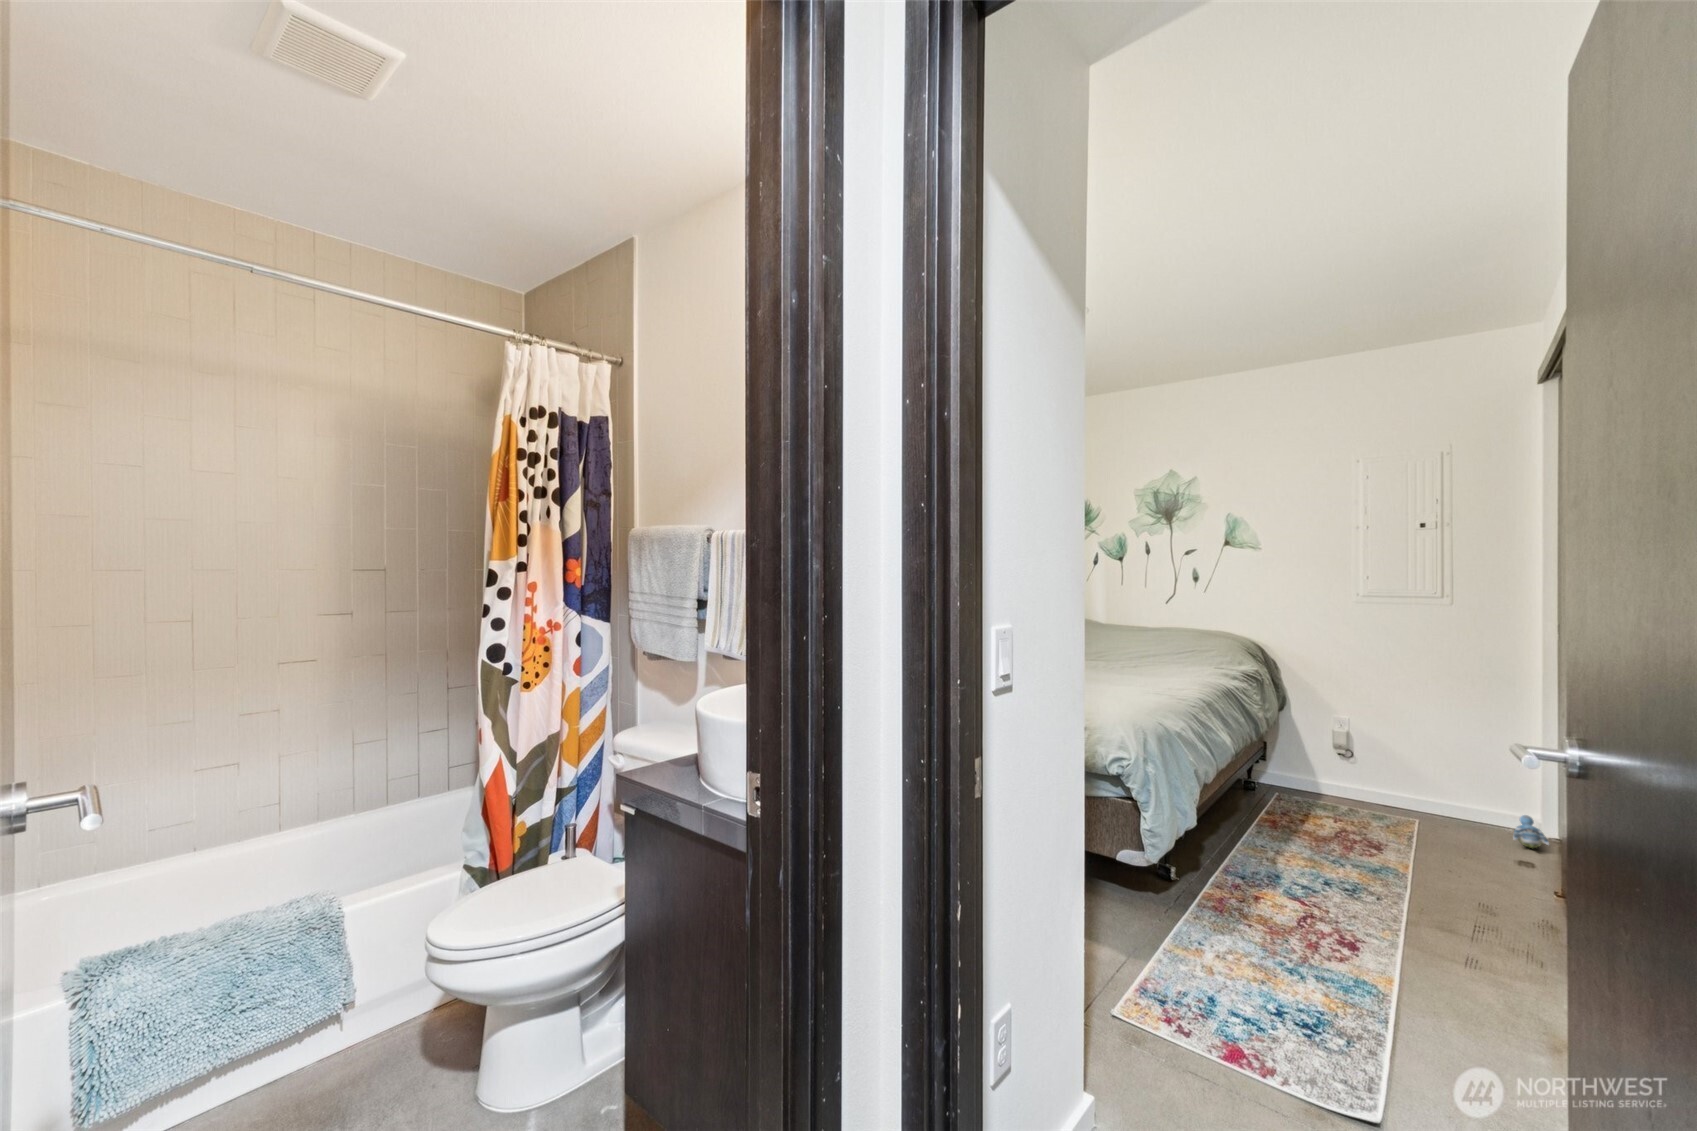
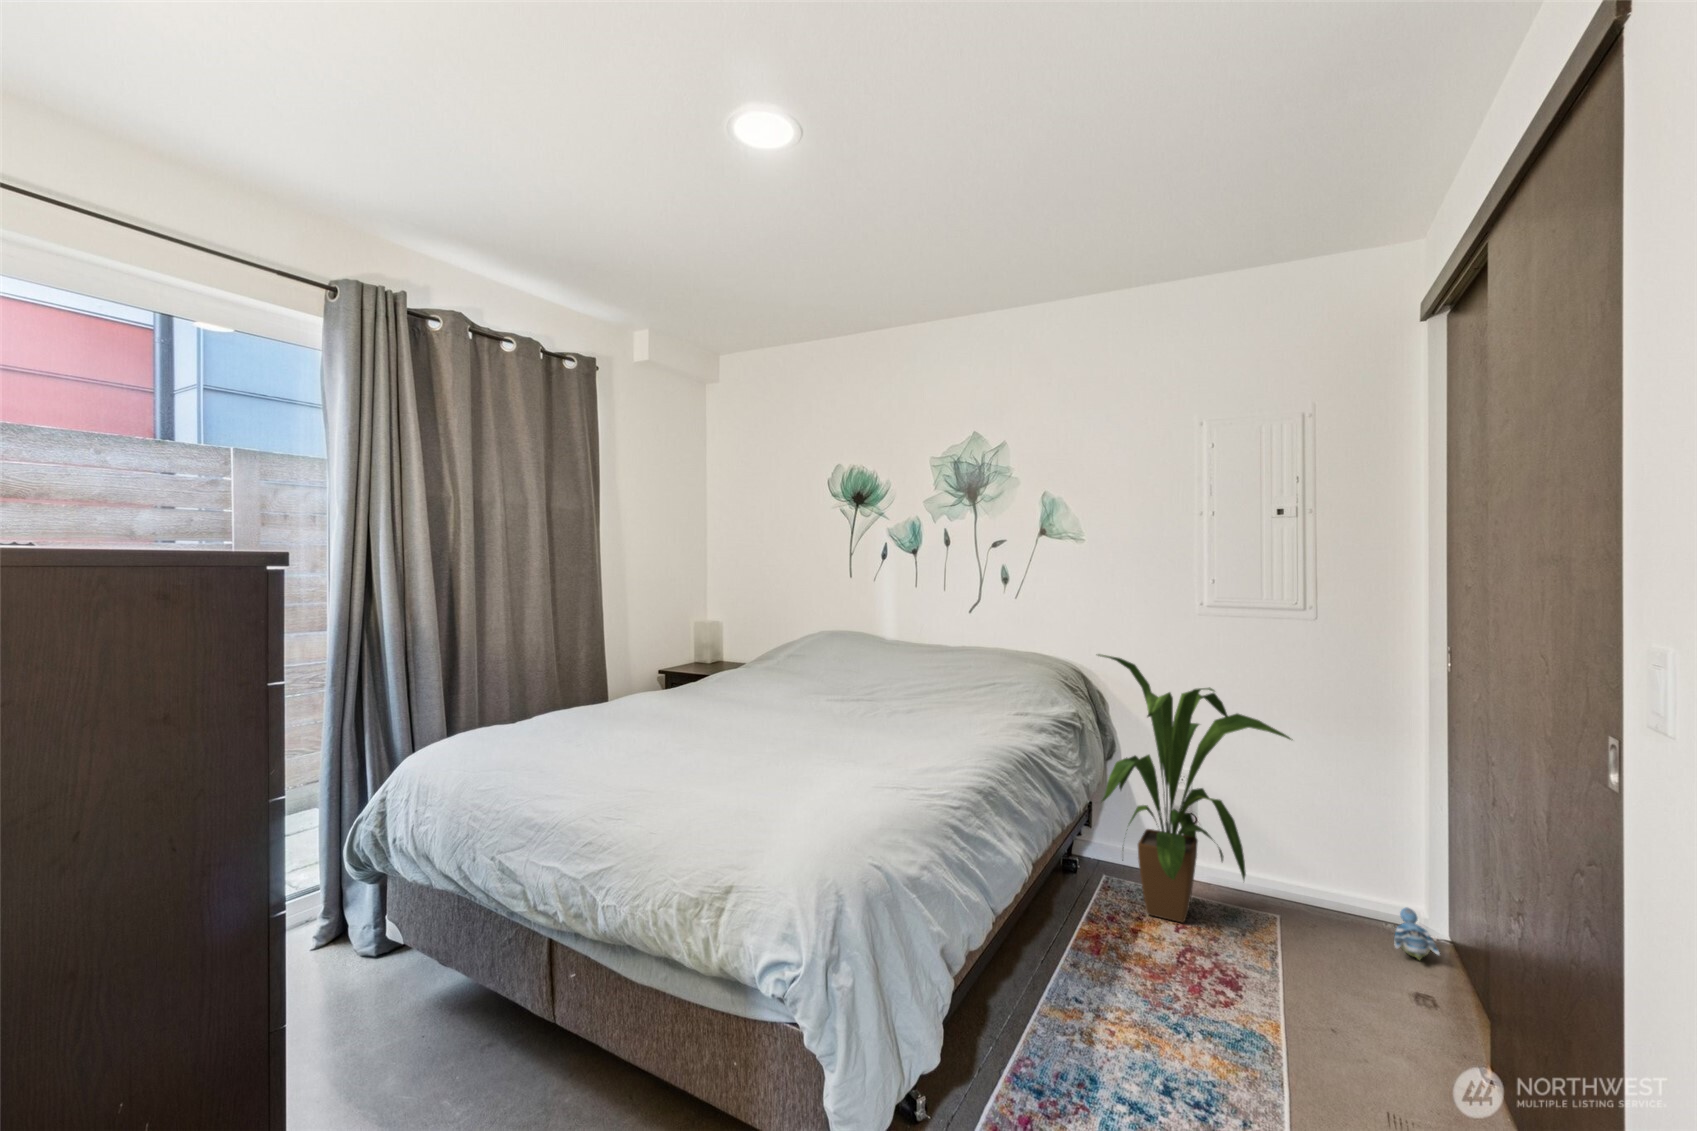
house plant: none [1273,628,1433,819] -> present [1098,654,1293,922]

